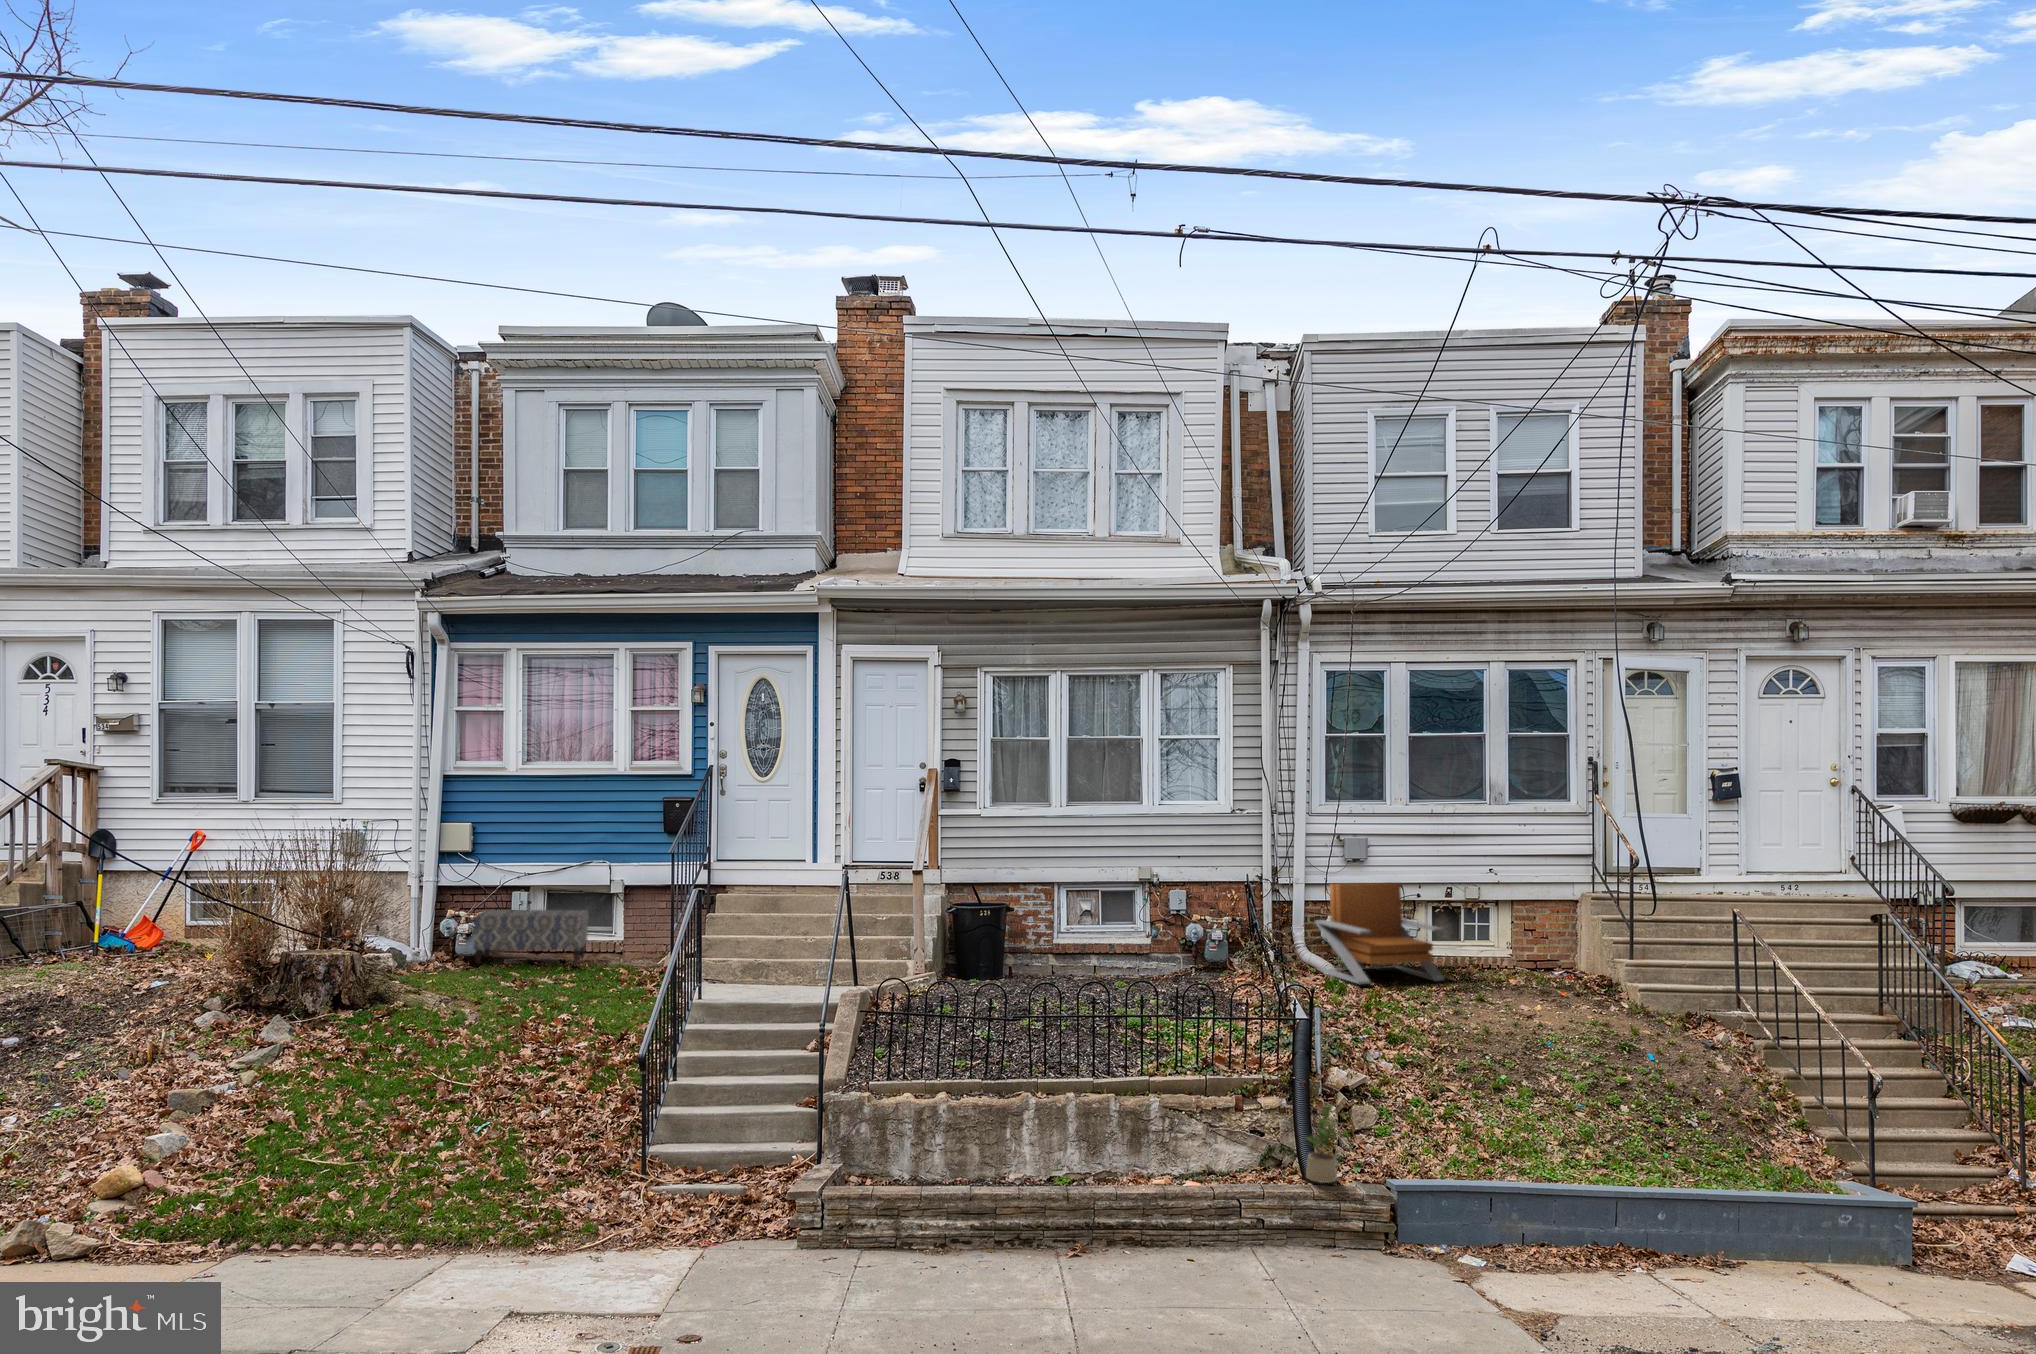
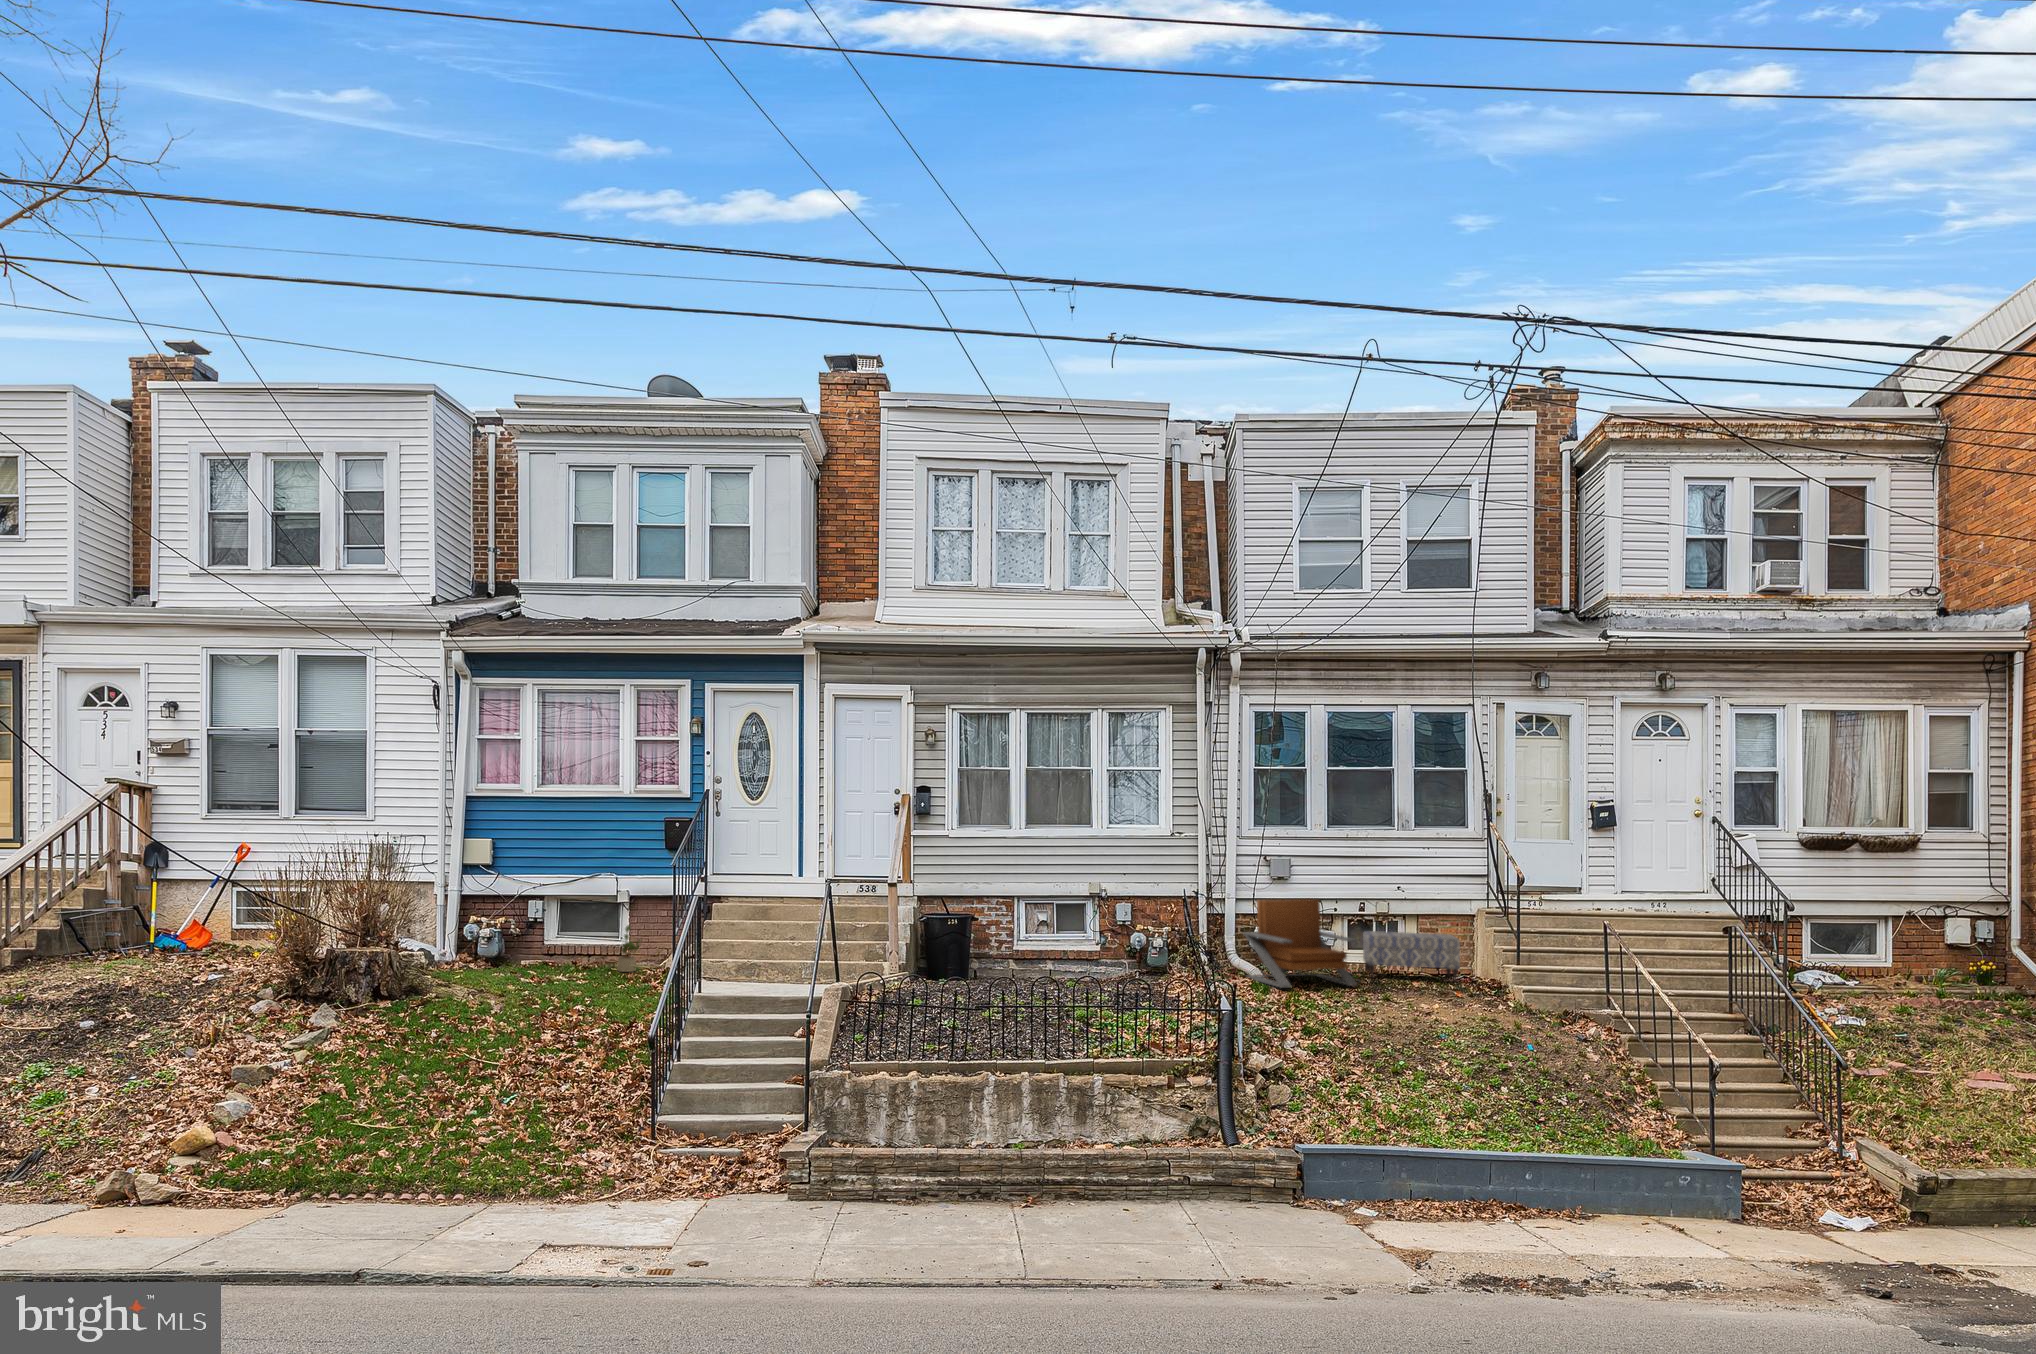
bench: present [473,909,589,965] -> present [1363,931,1461,982]
potted plant: present [1306,1104,1342,1183] -> present [617,925,640,972]

